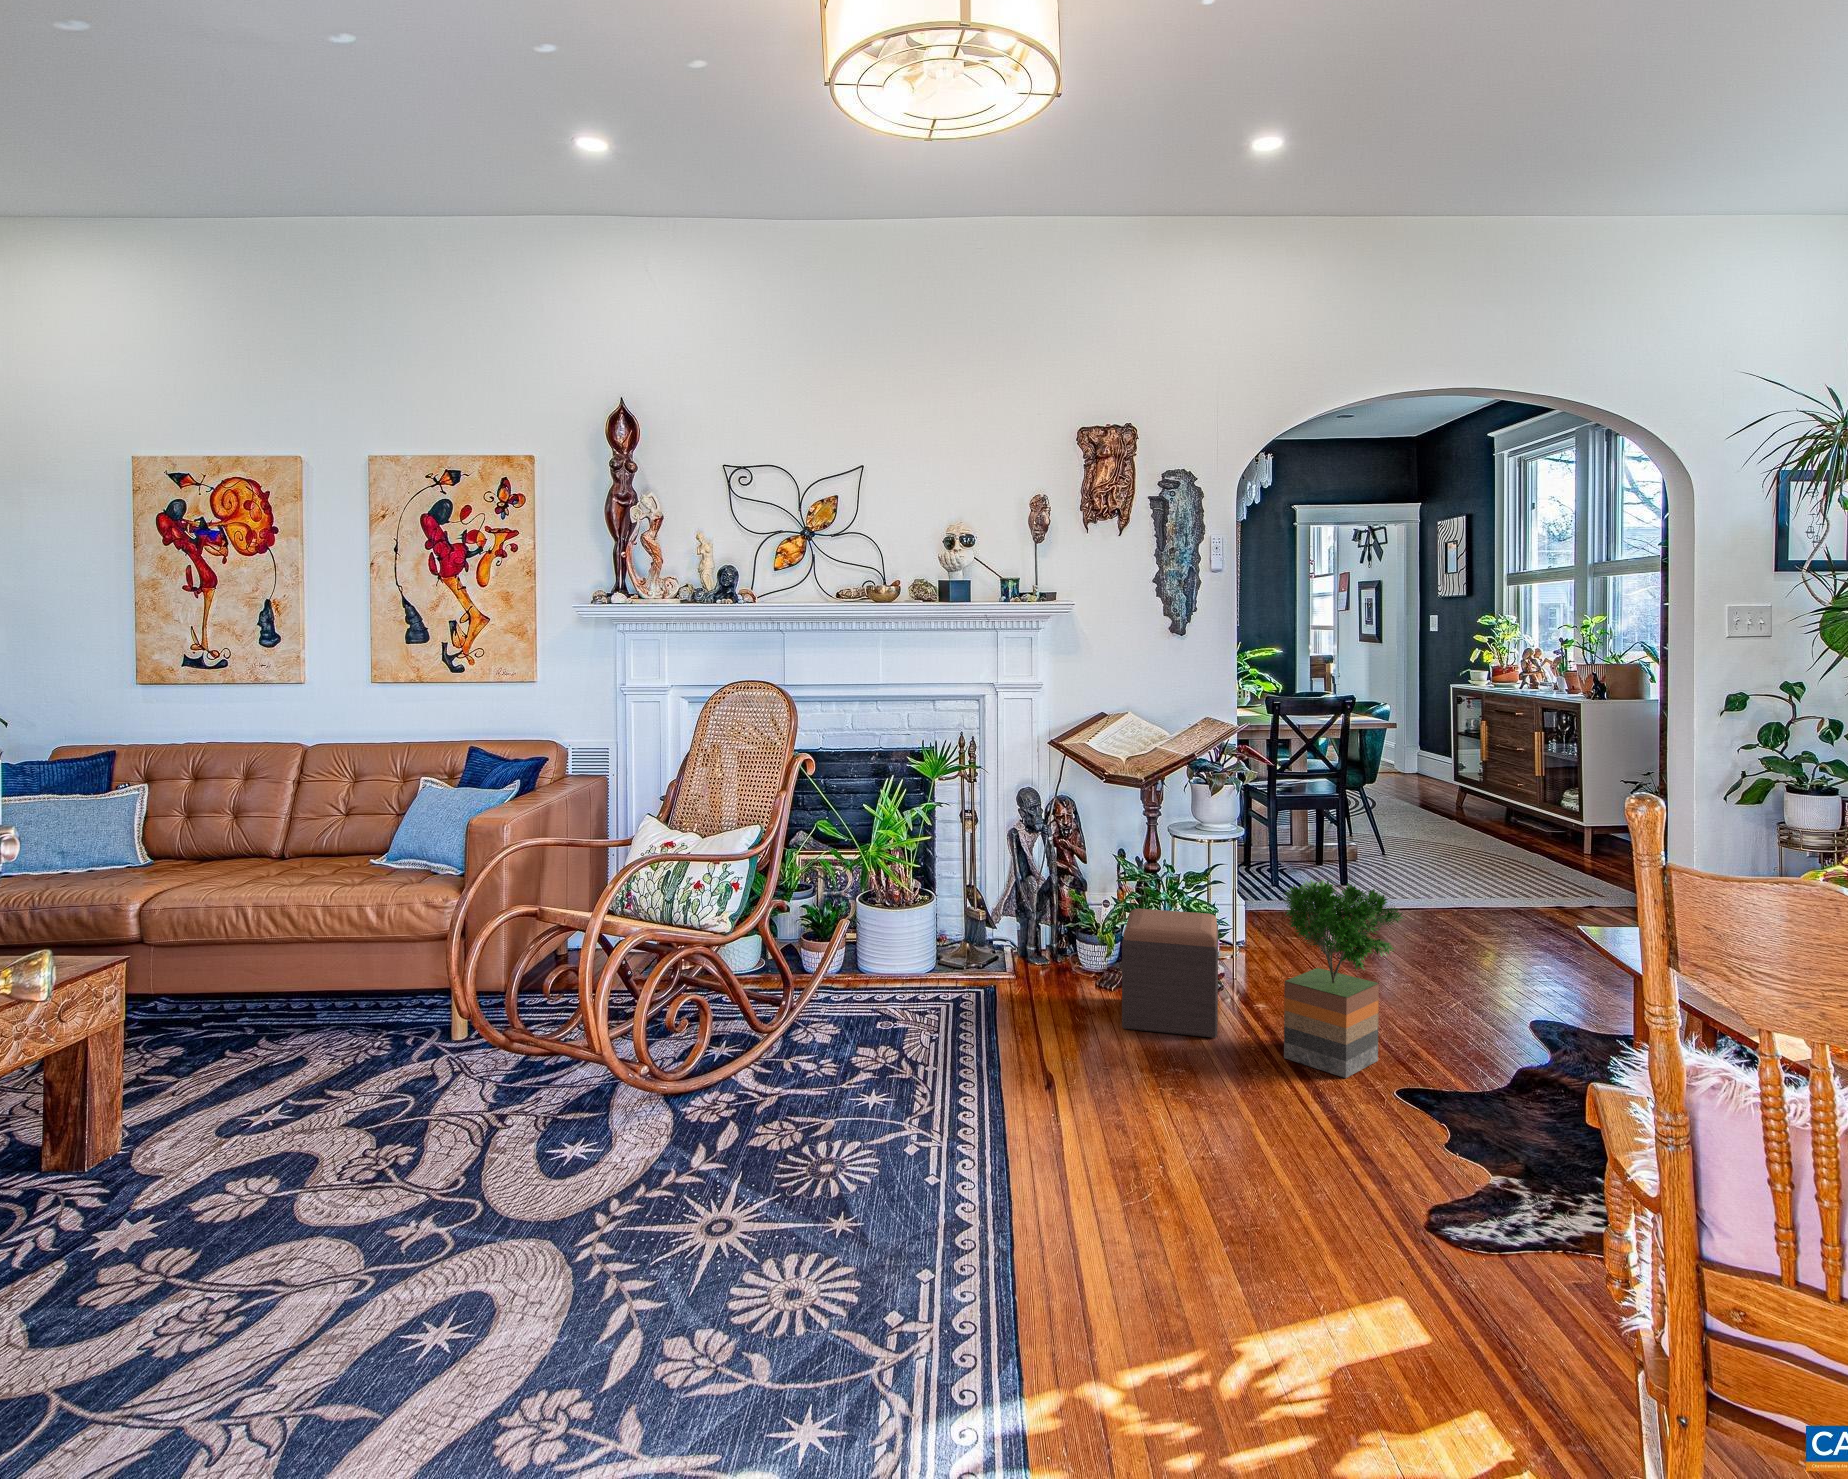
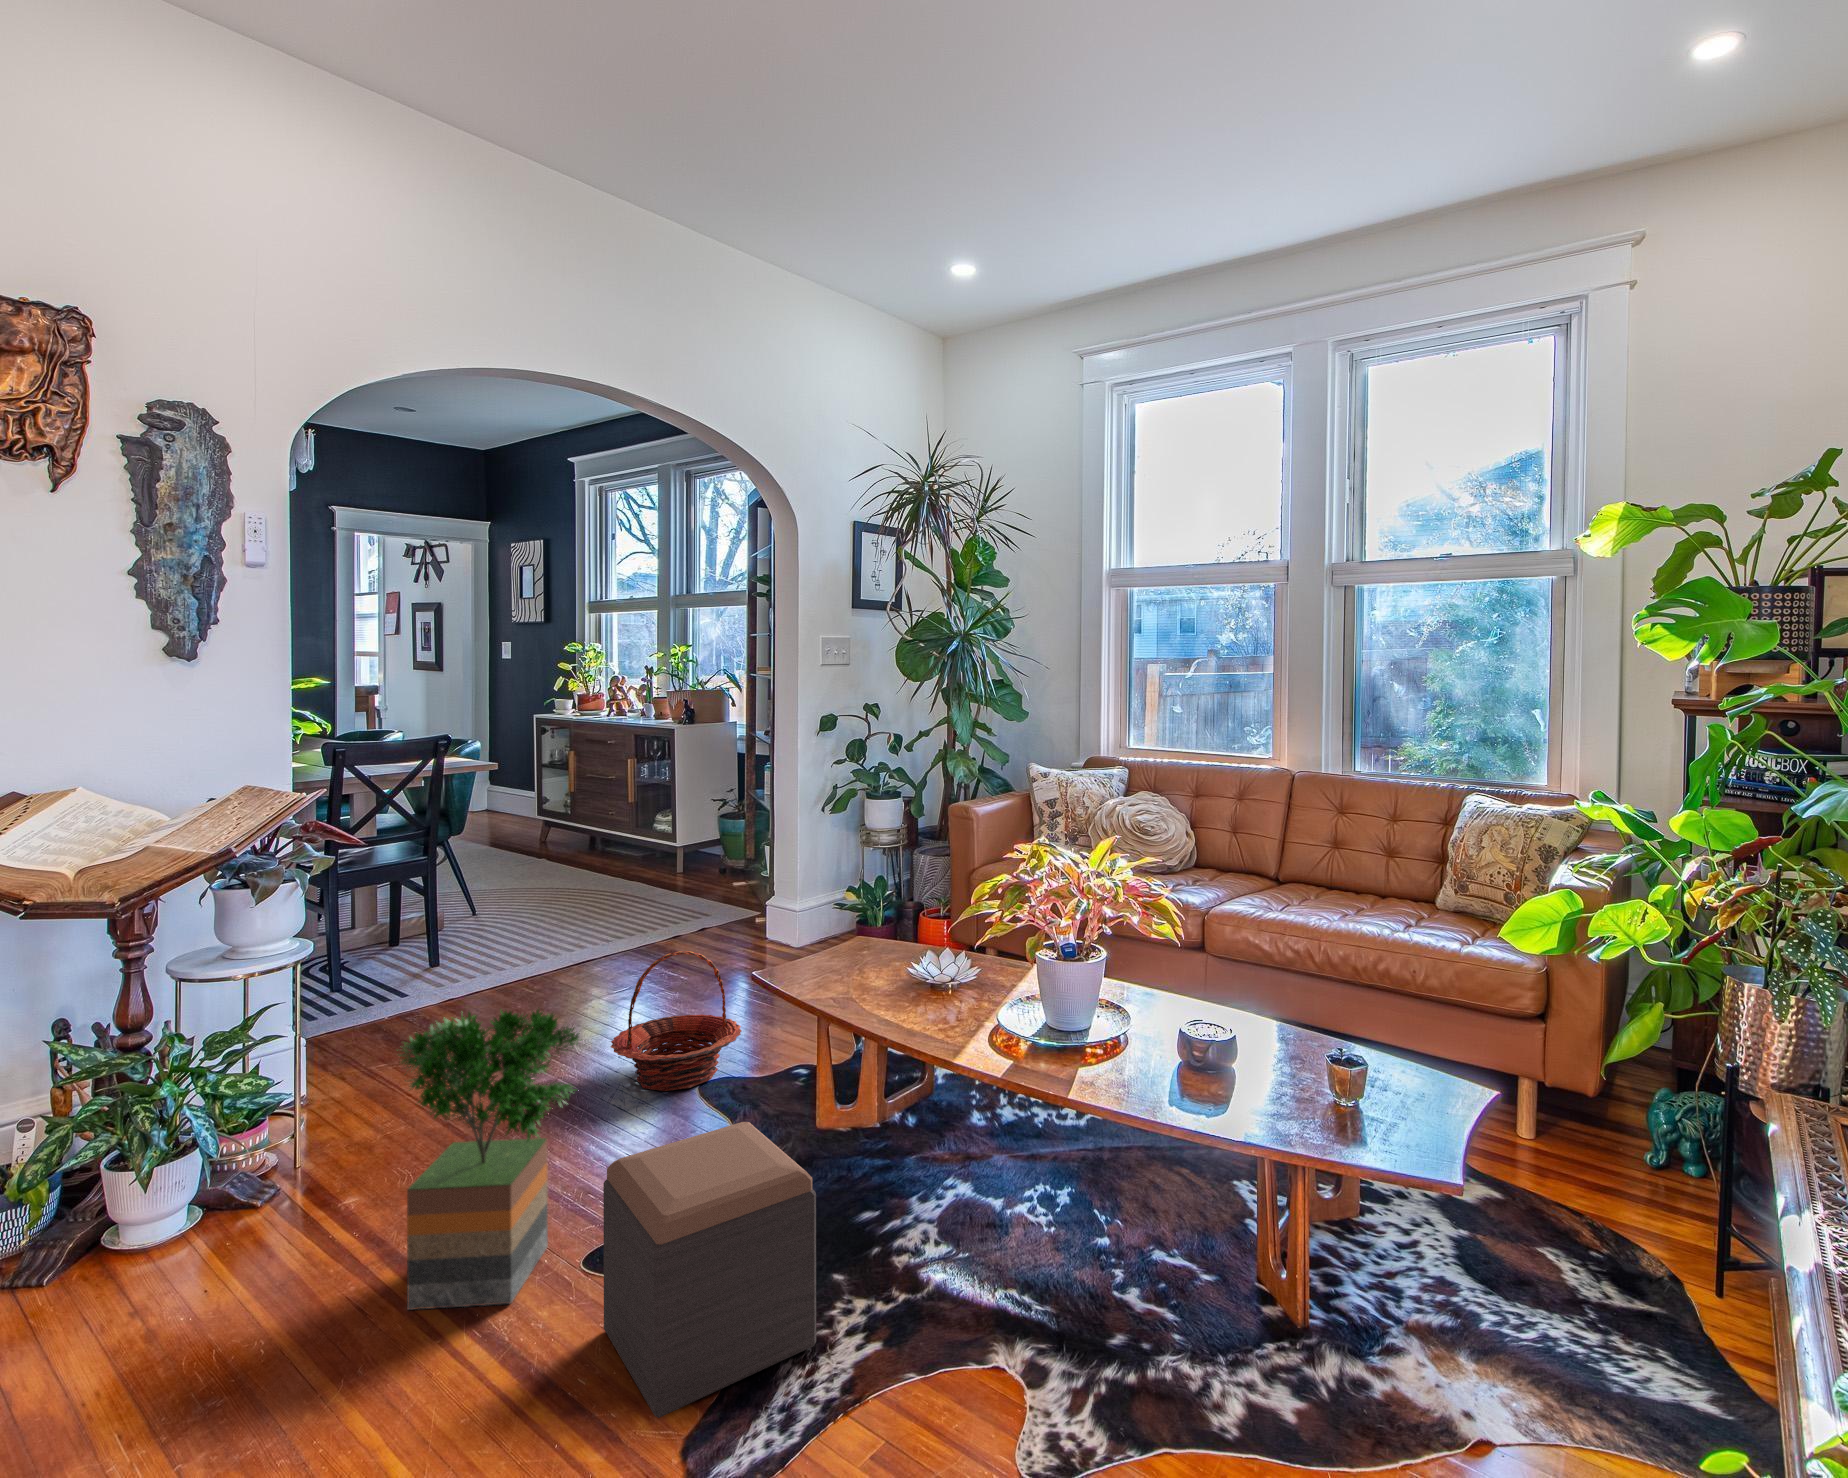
basket: none [1457,892,1581,1010] -> present [611,951,742,1091]
footstool: present [1122,909,1218,1038] -> present [603,1122,816,1418]

